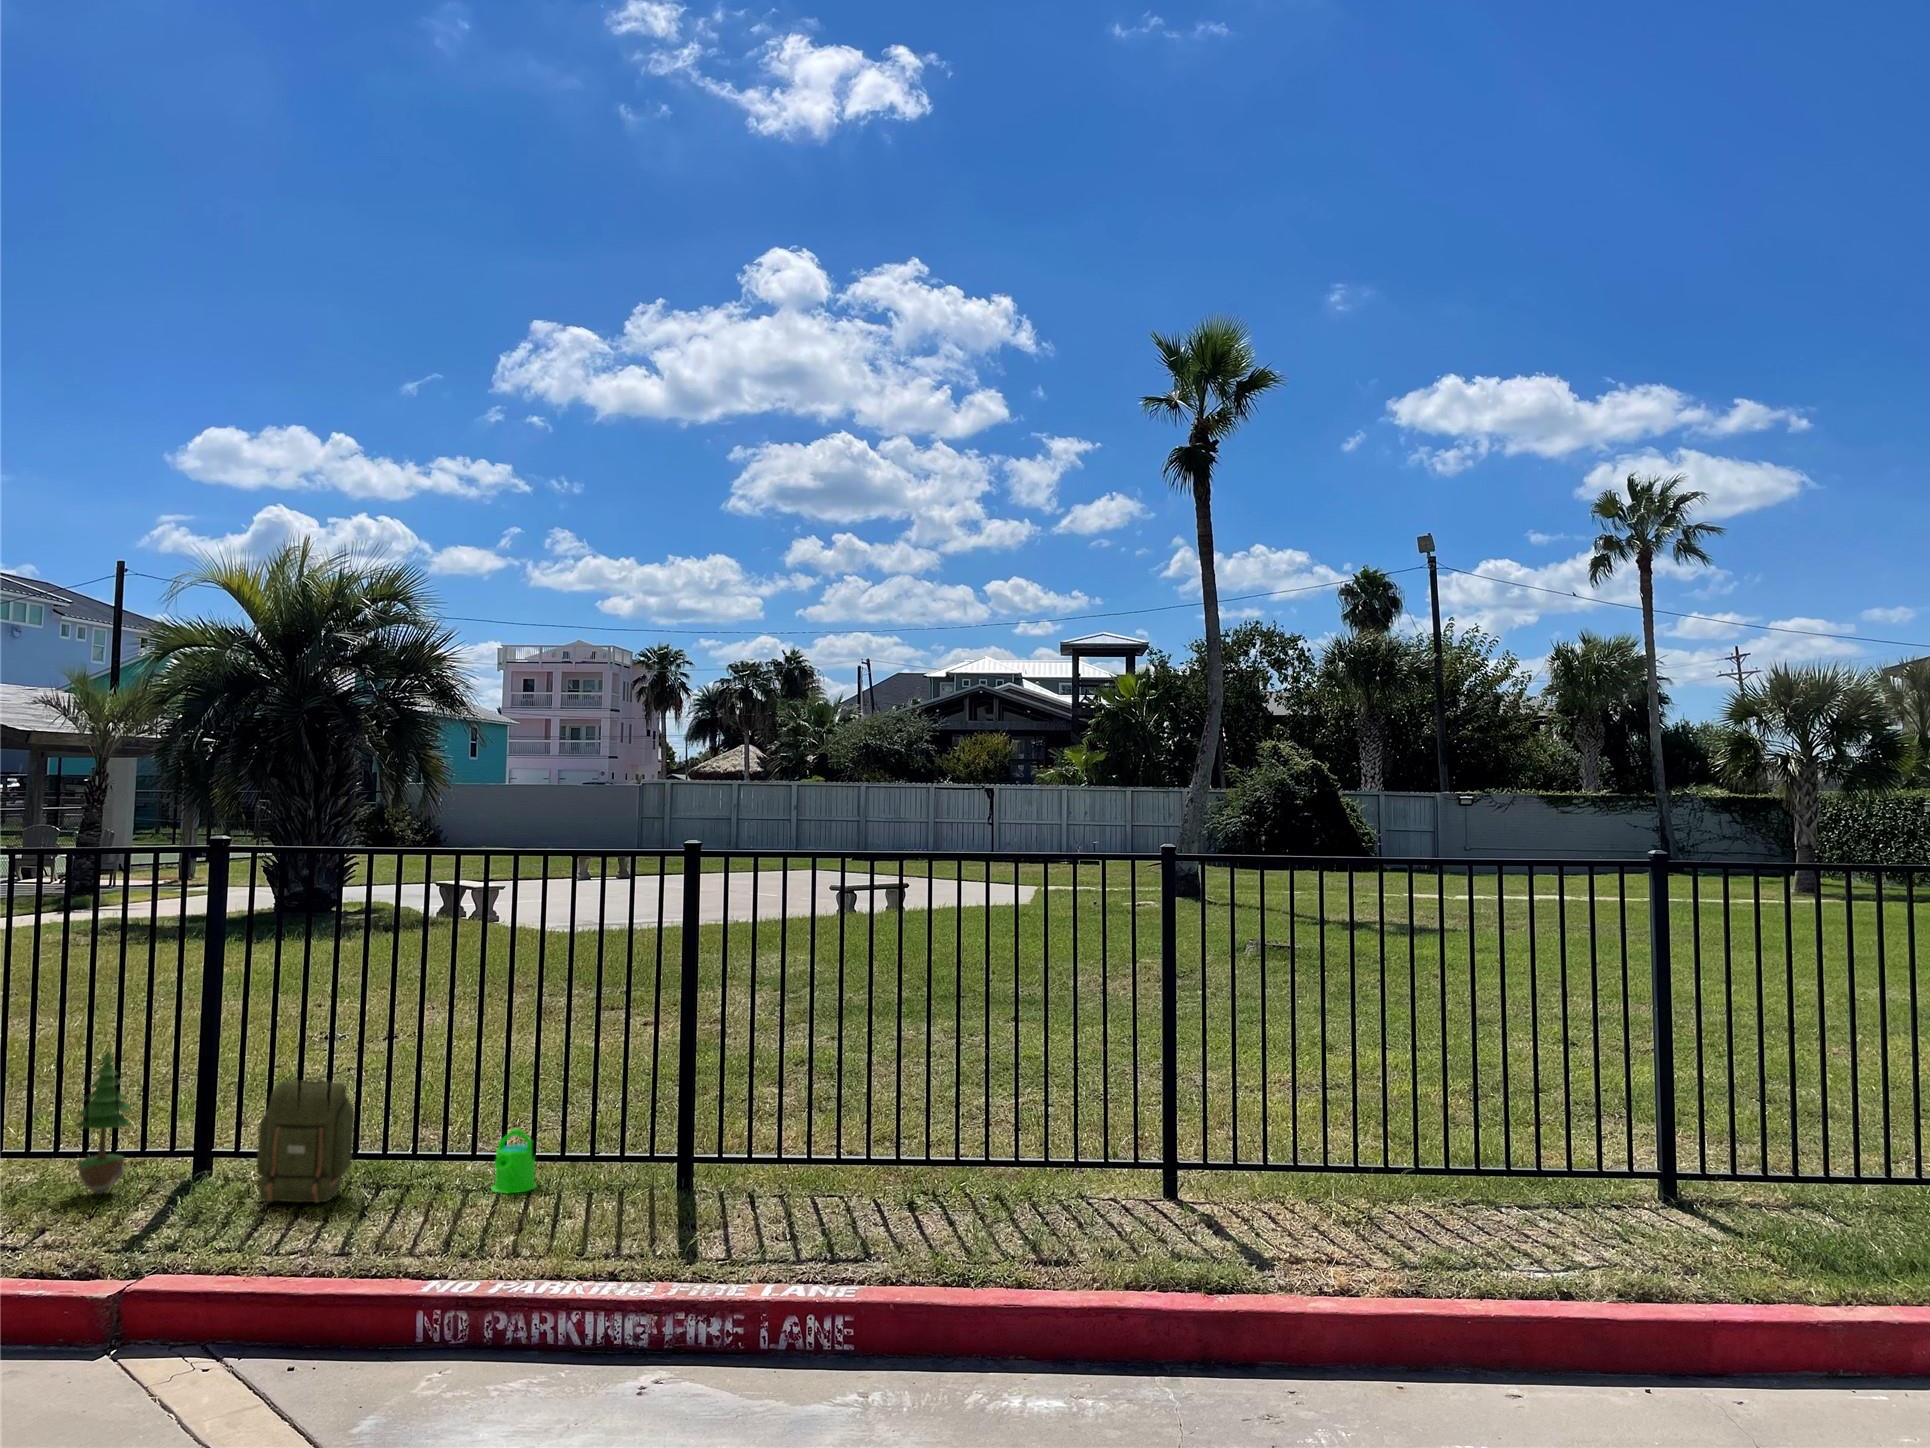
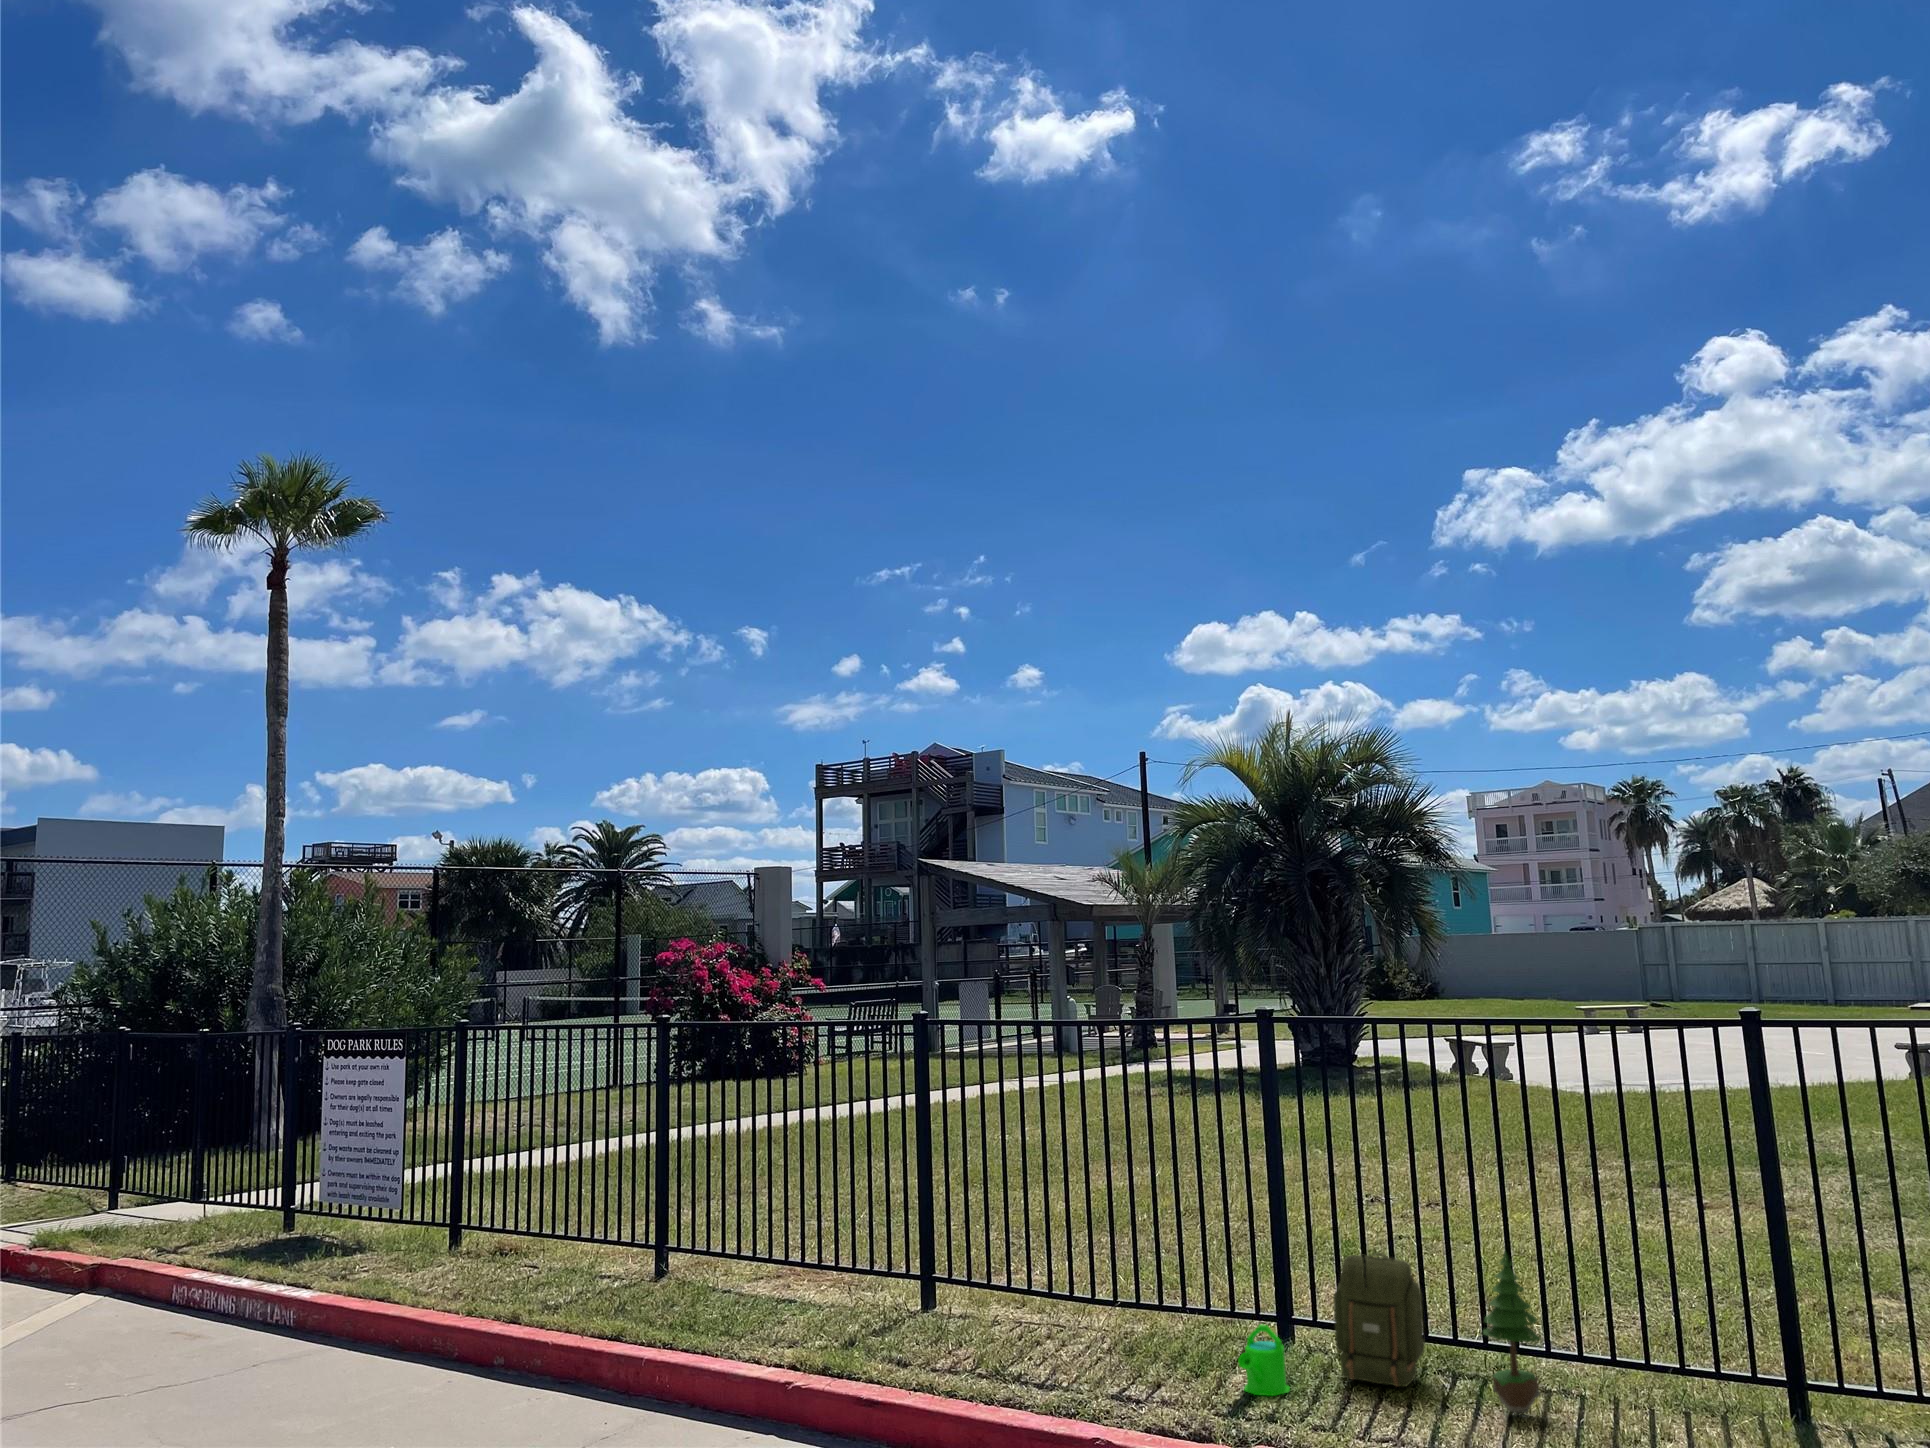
potted tree: present [75,1051,131,1194] -> present [1483,1251,1541,1416]
watering can: present [492,1129,537,1193] -> present [1238,1324,1290,1396]

